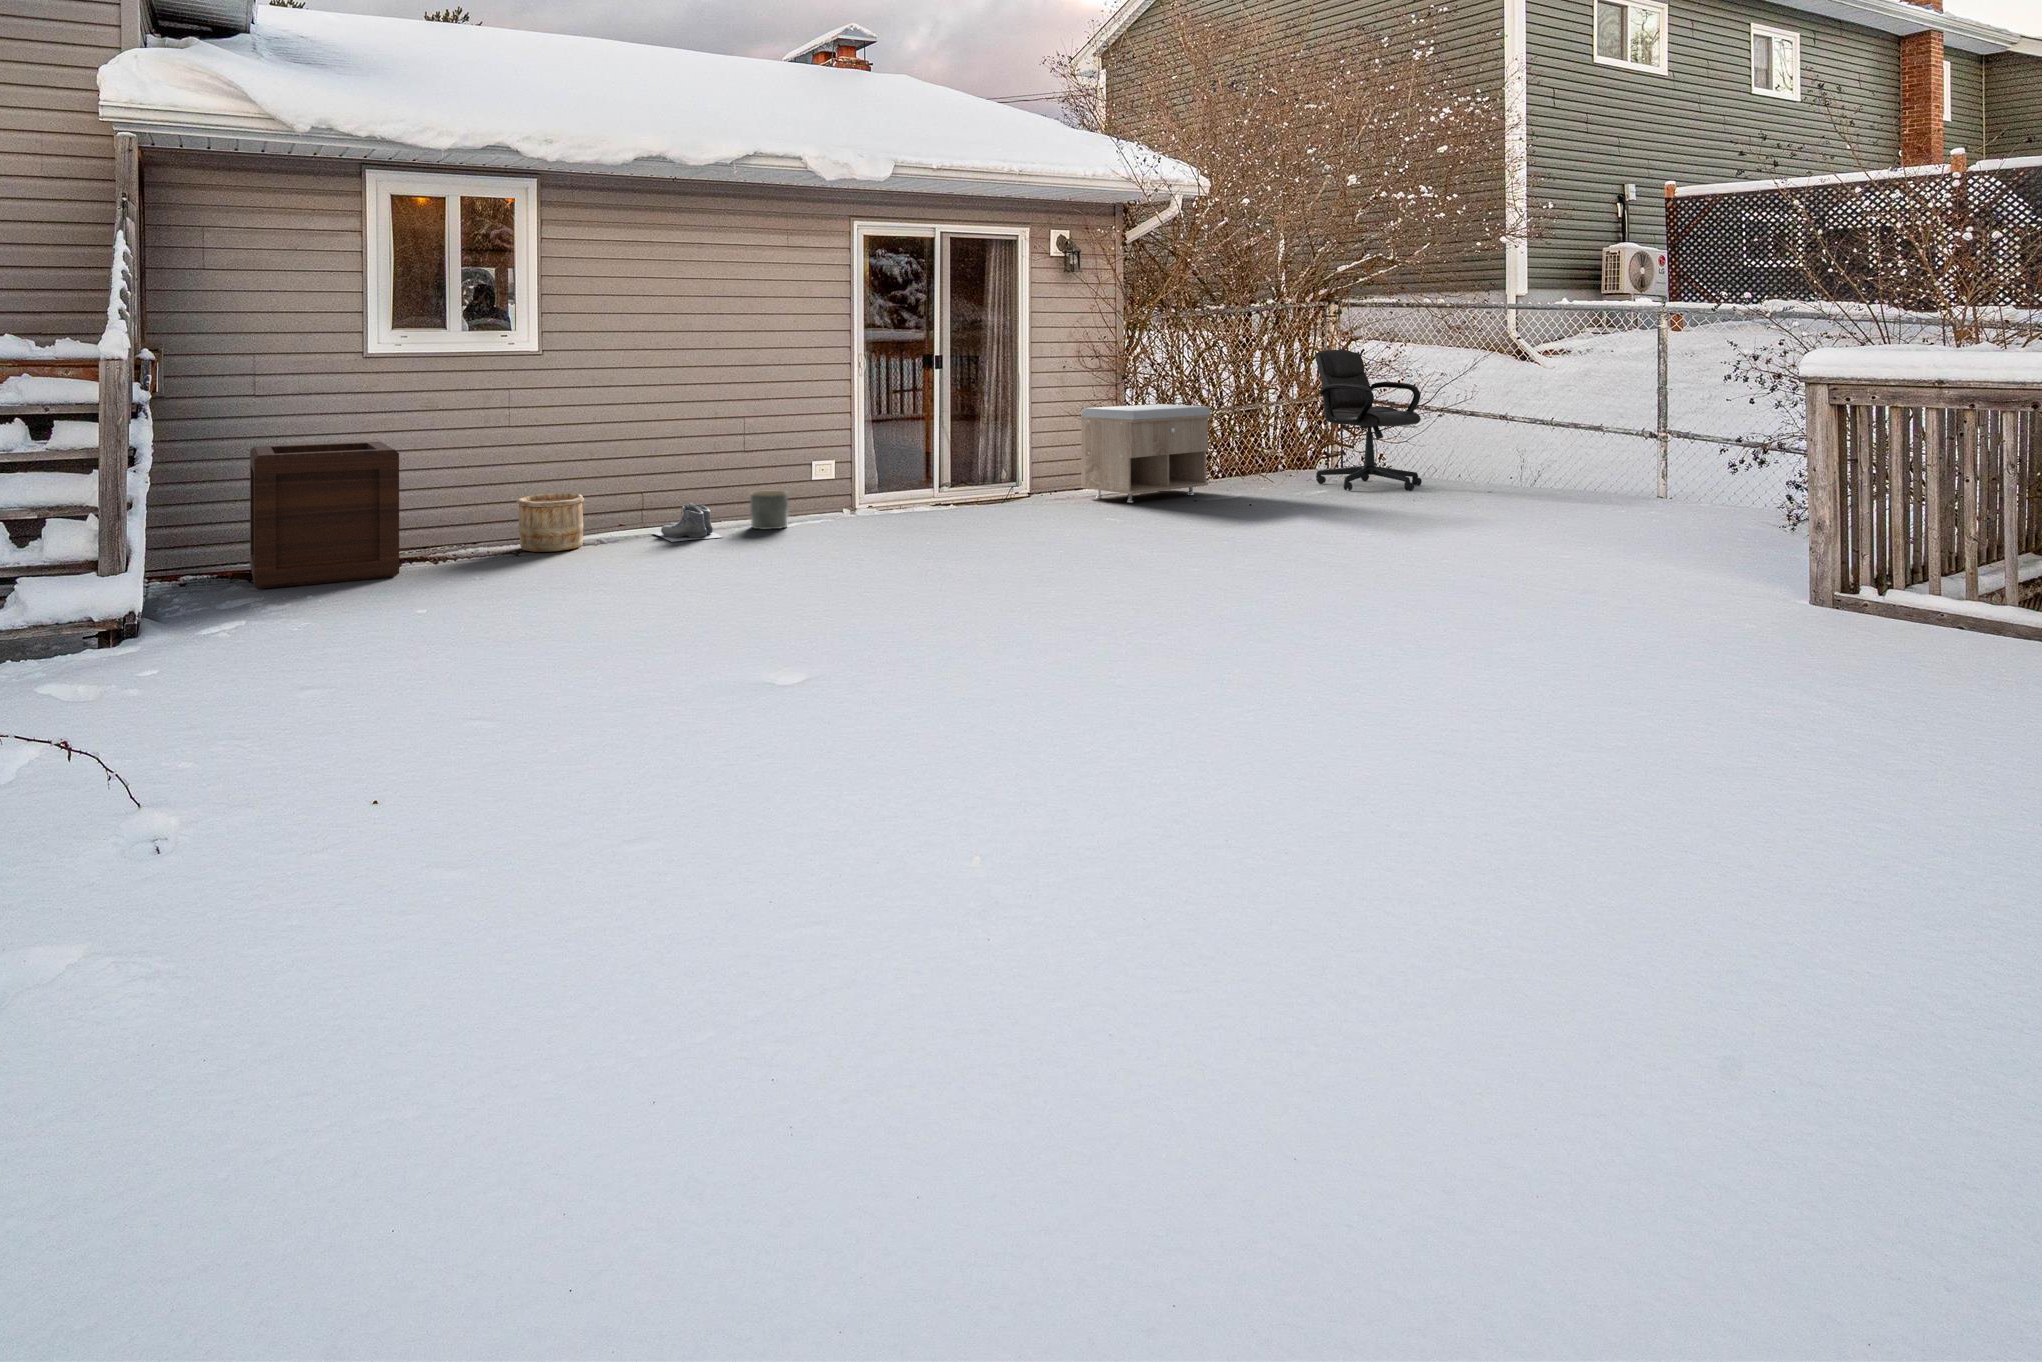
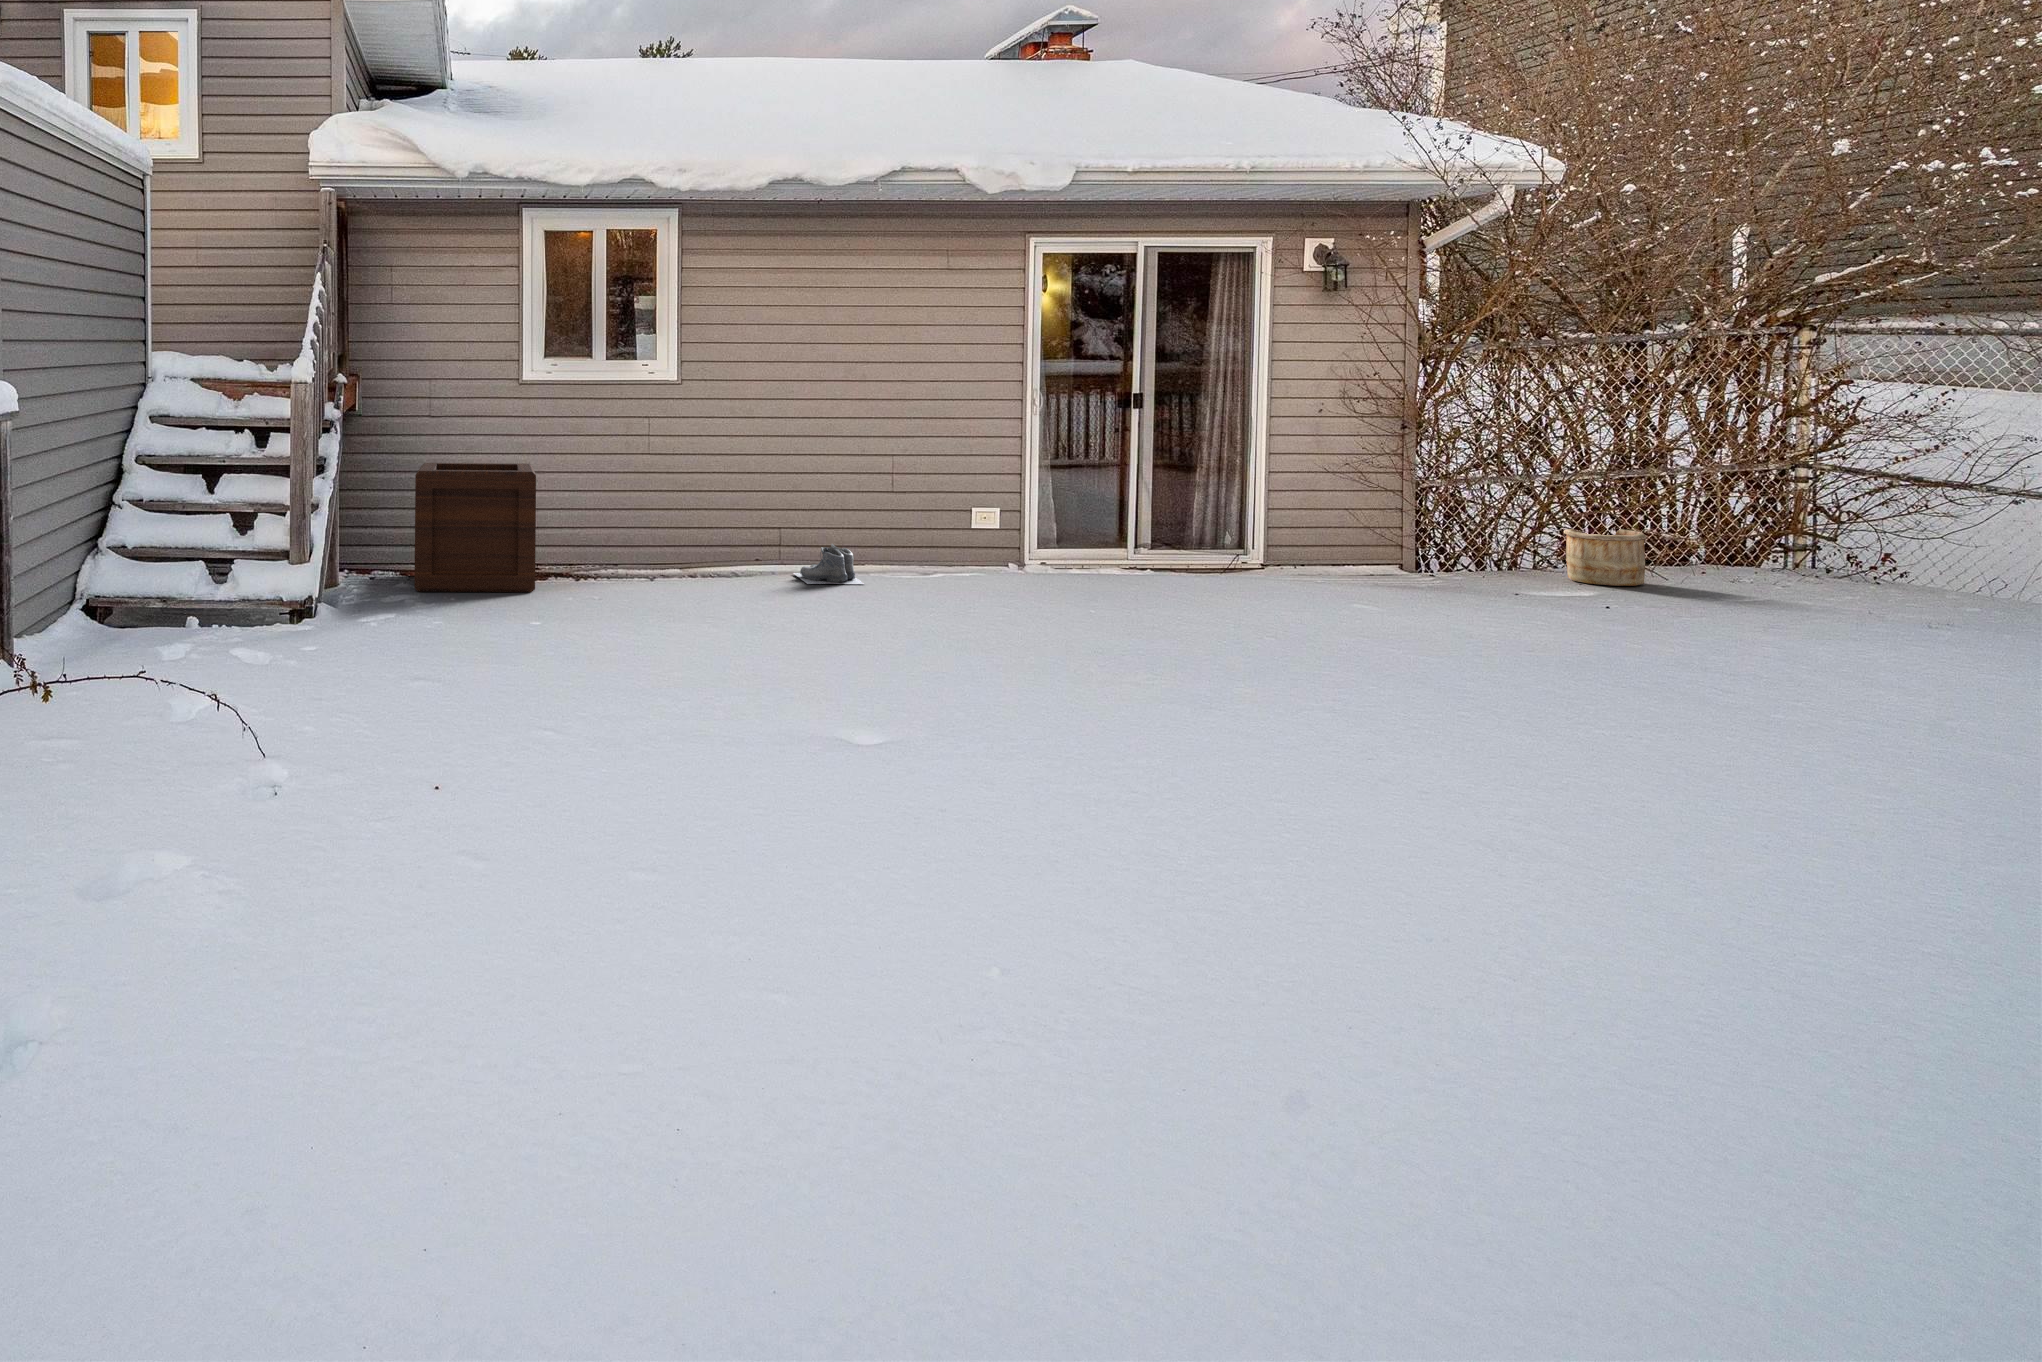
chair: present [1315,350,1422,491] -> none [1758,395,1965,609]
storage bench: present [1081,404,1211,503] -> none [1352,462,1558,588]
planter: present [750,491,788,529] -> none [902,538,945,581]
wooden bucket: present [517,493,585,552] -> present [1564,528,1647,586]

